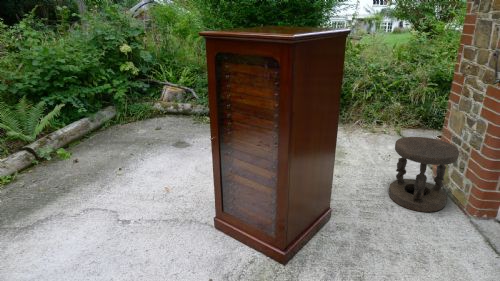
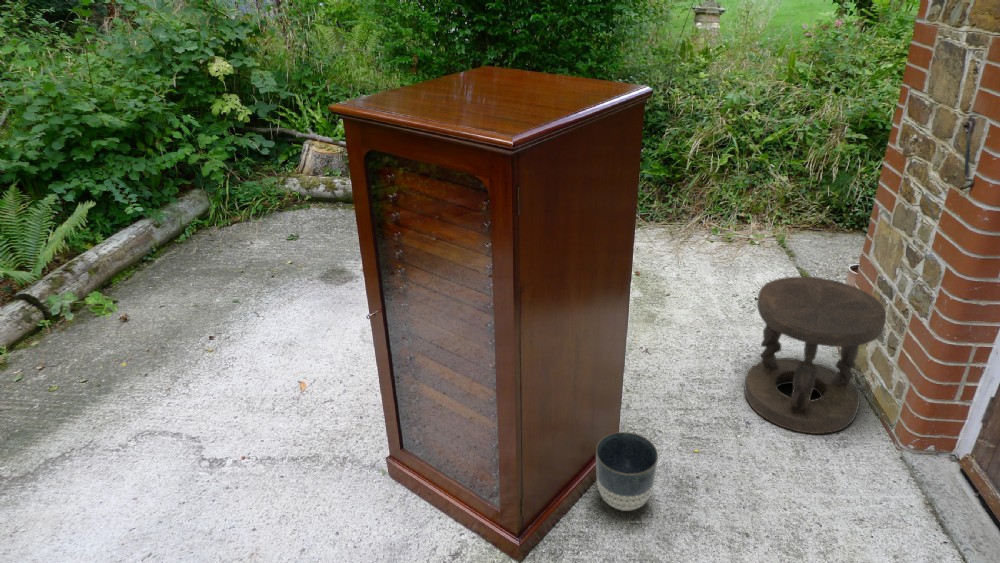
planter: none [321,204,353,243] -> present [596,432,658,511]

